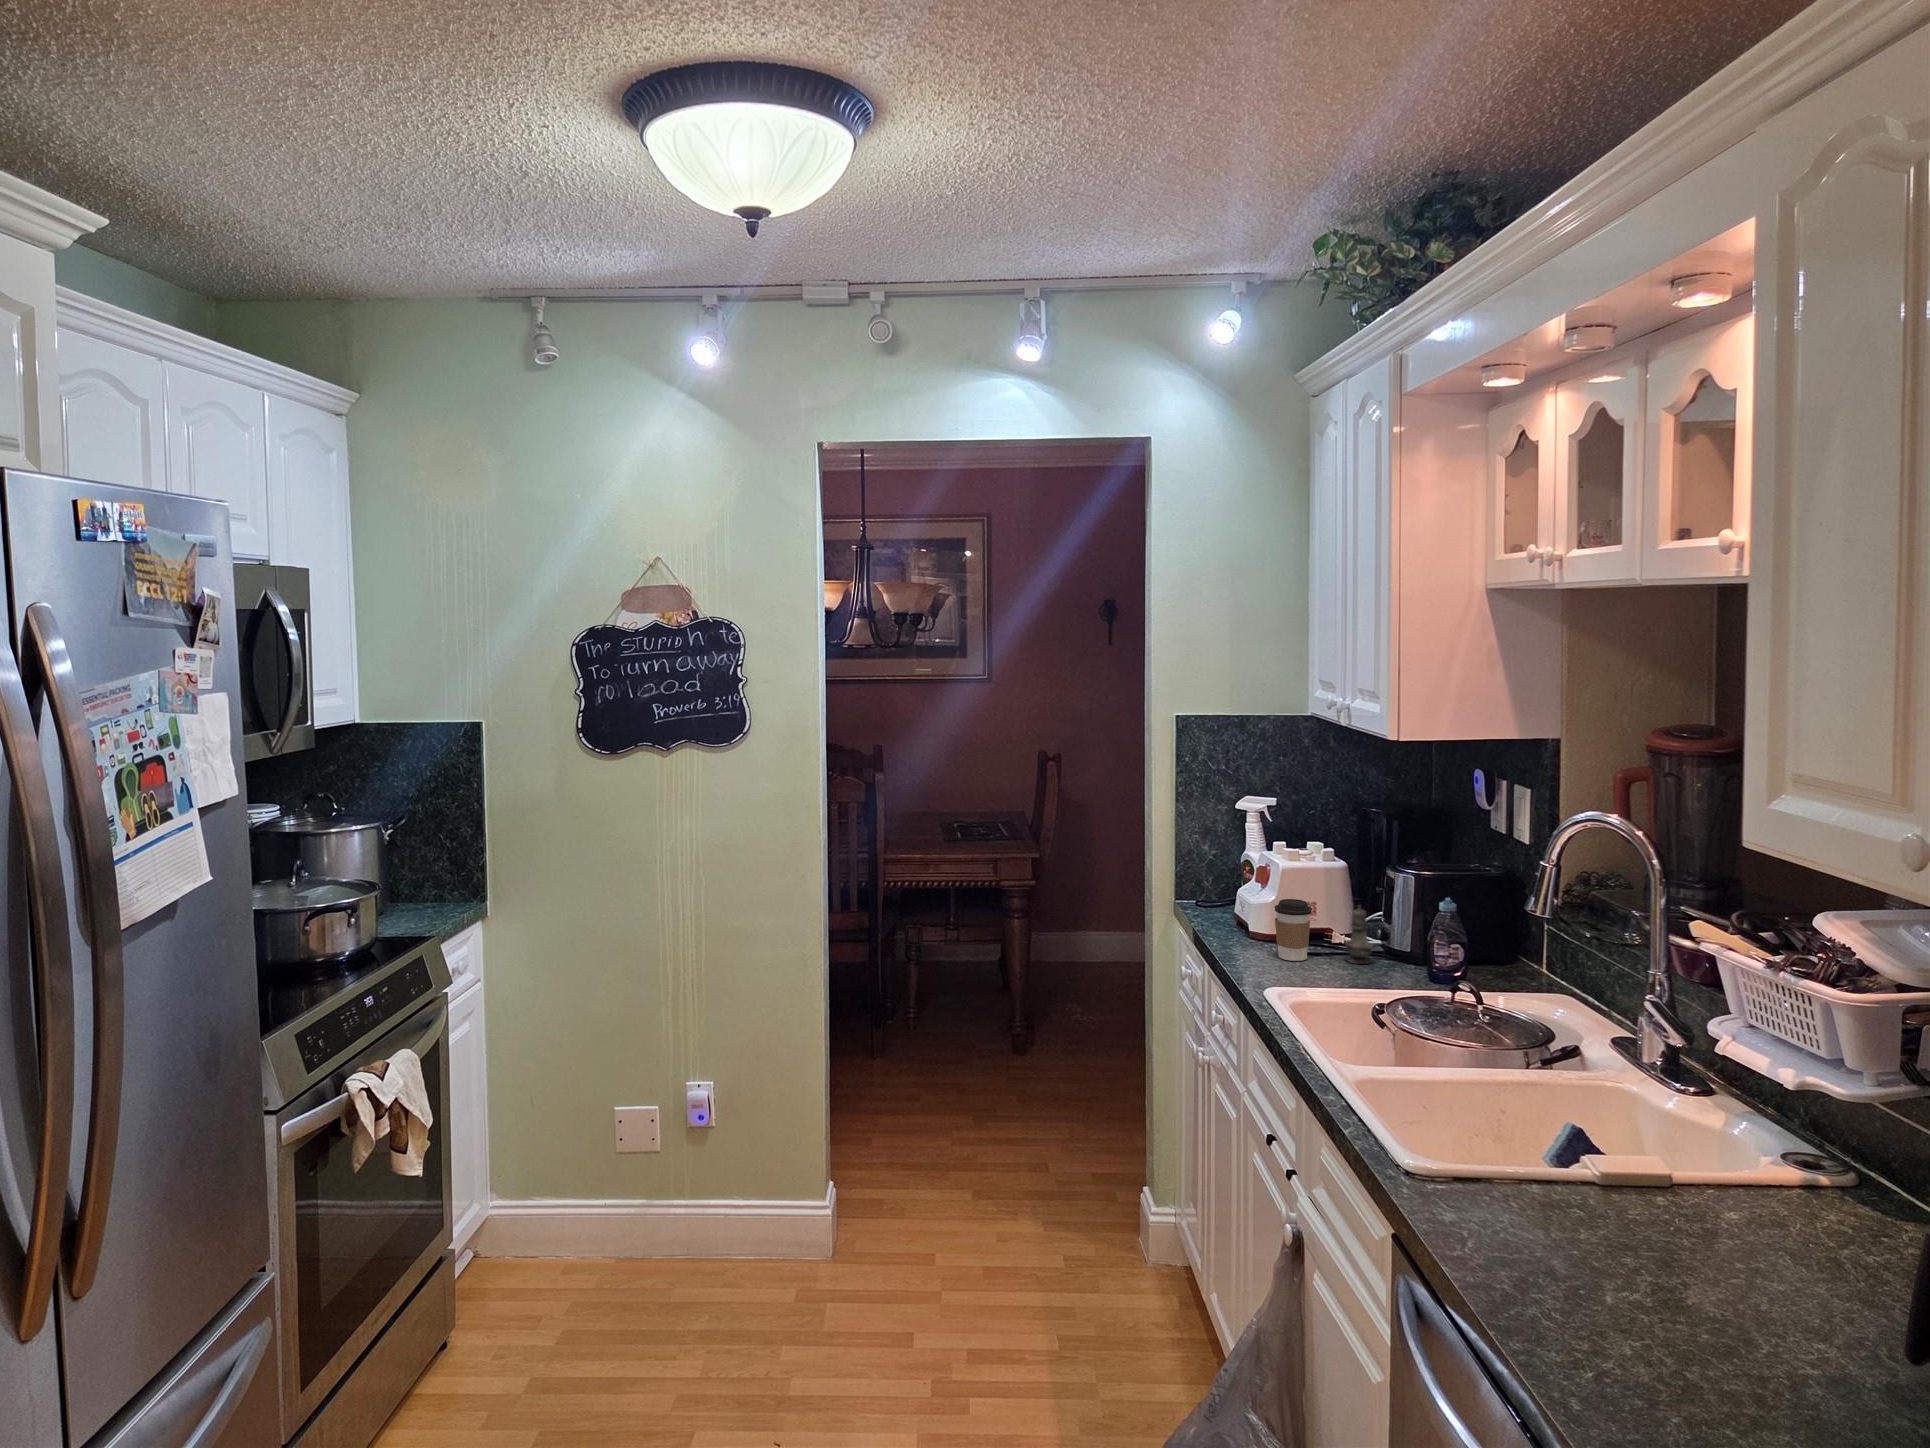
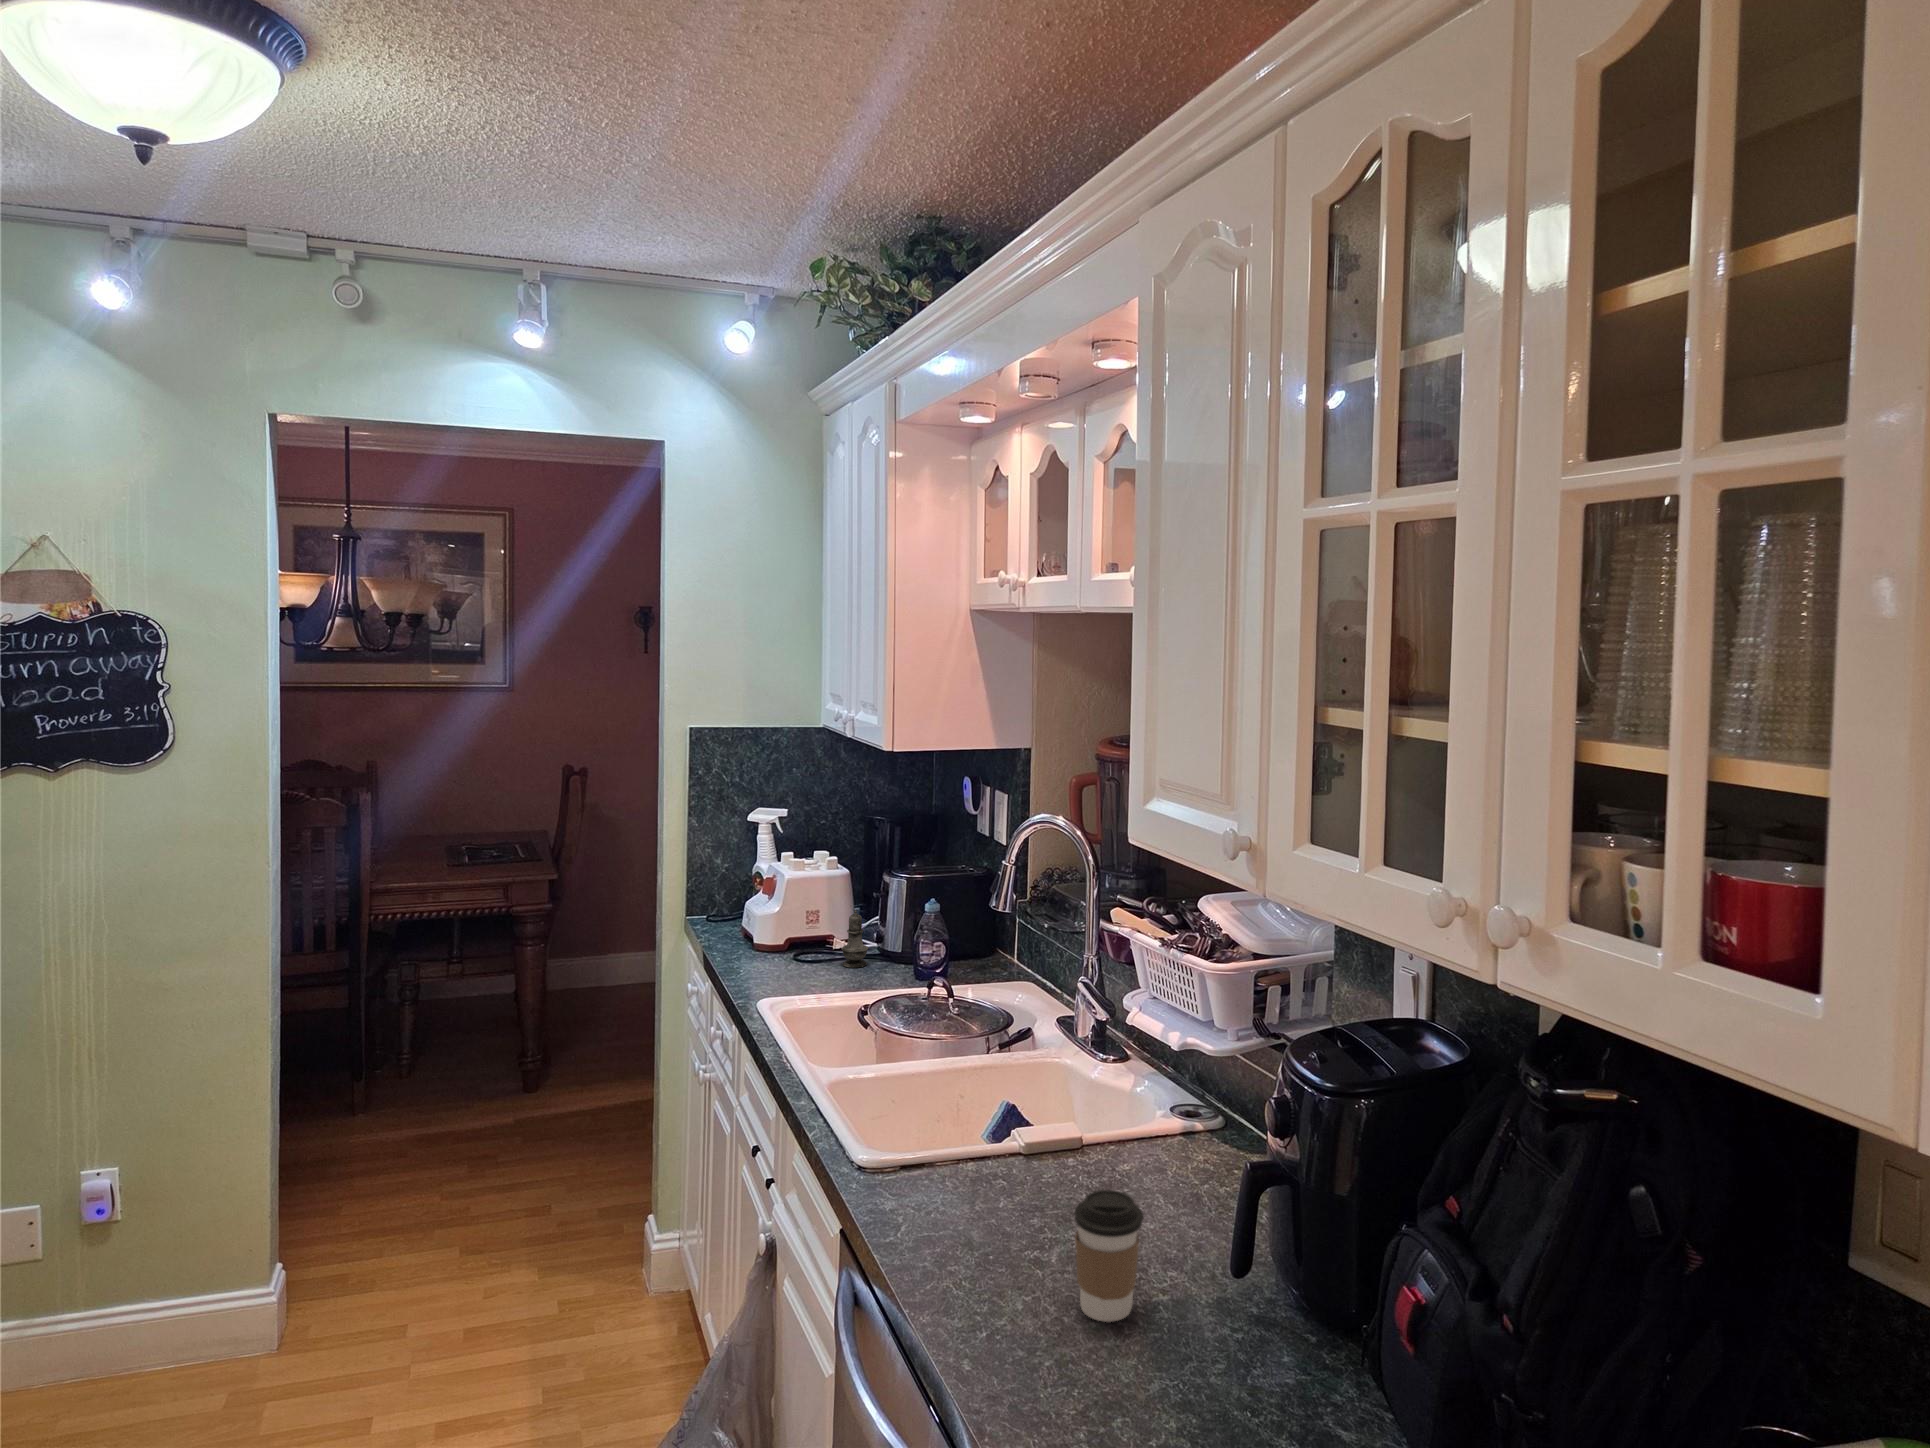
coffee cup: present [1275,899,1312,961] -> present [1074,1190,1144,1322]

